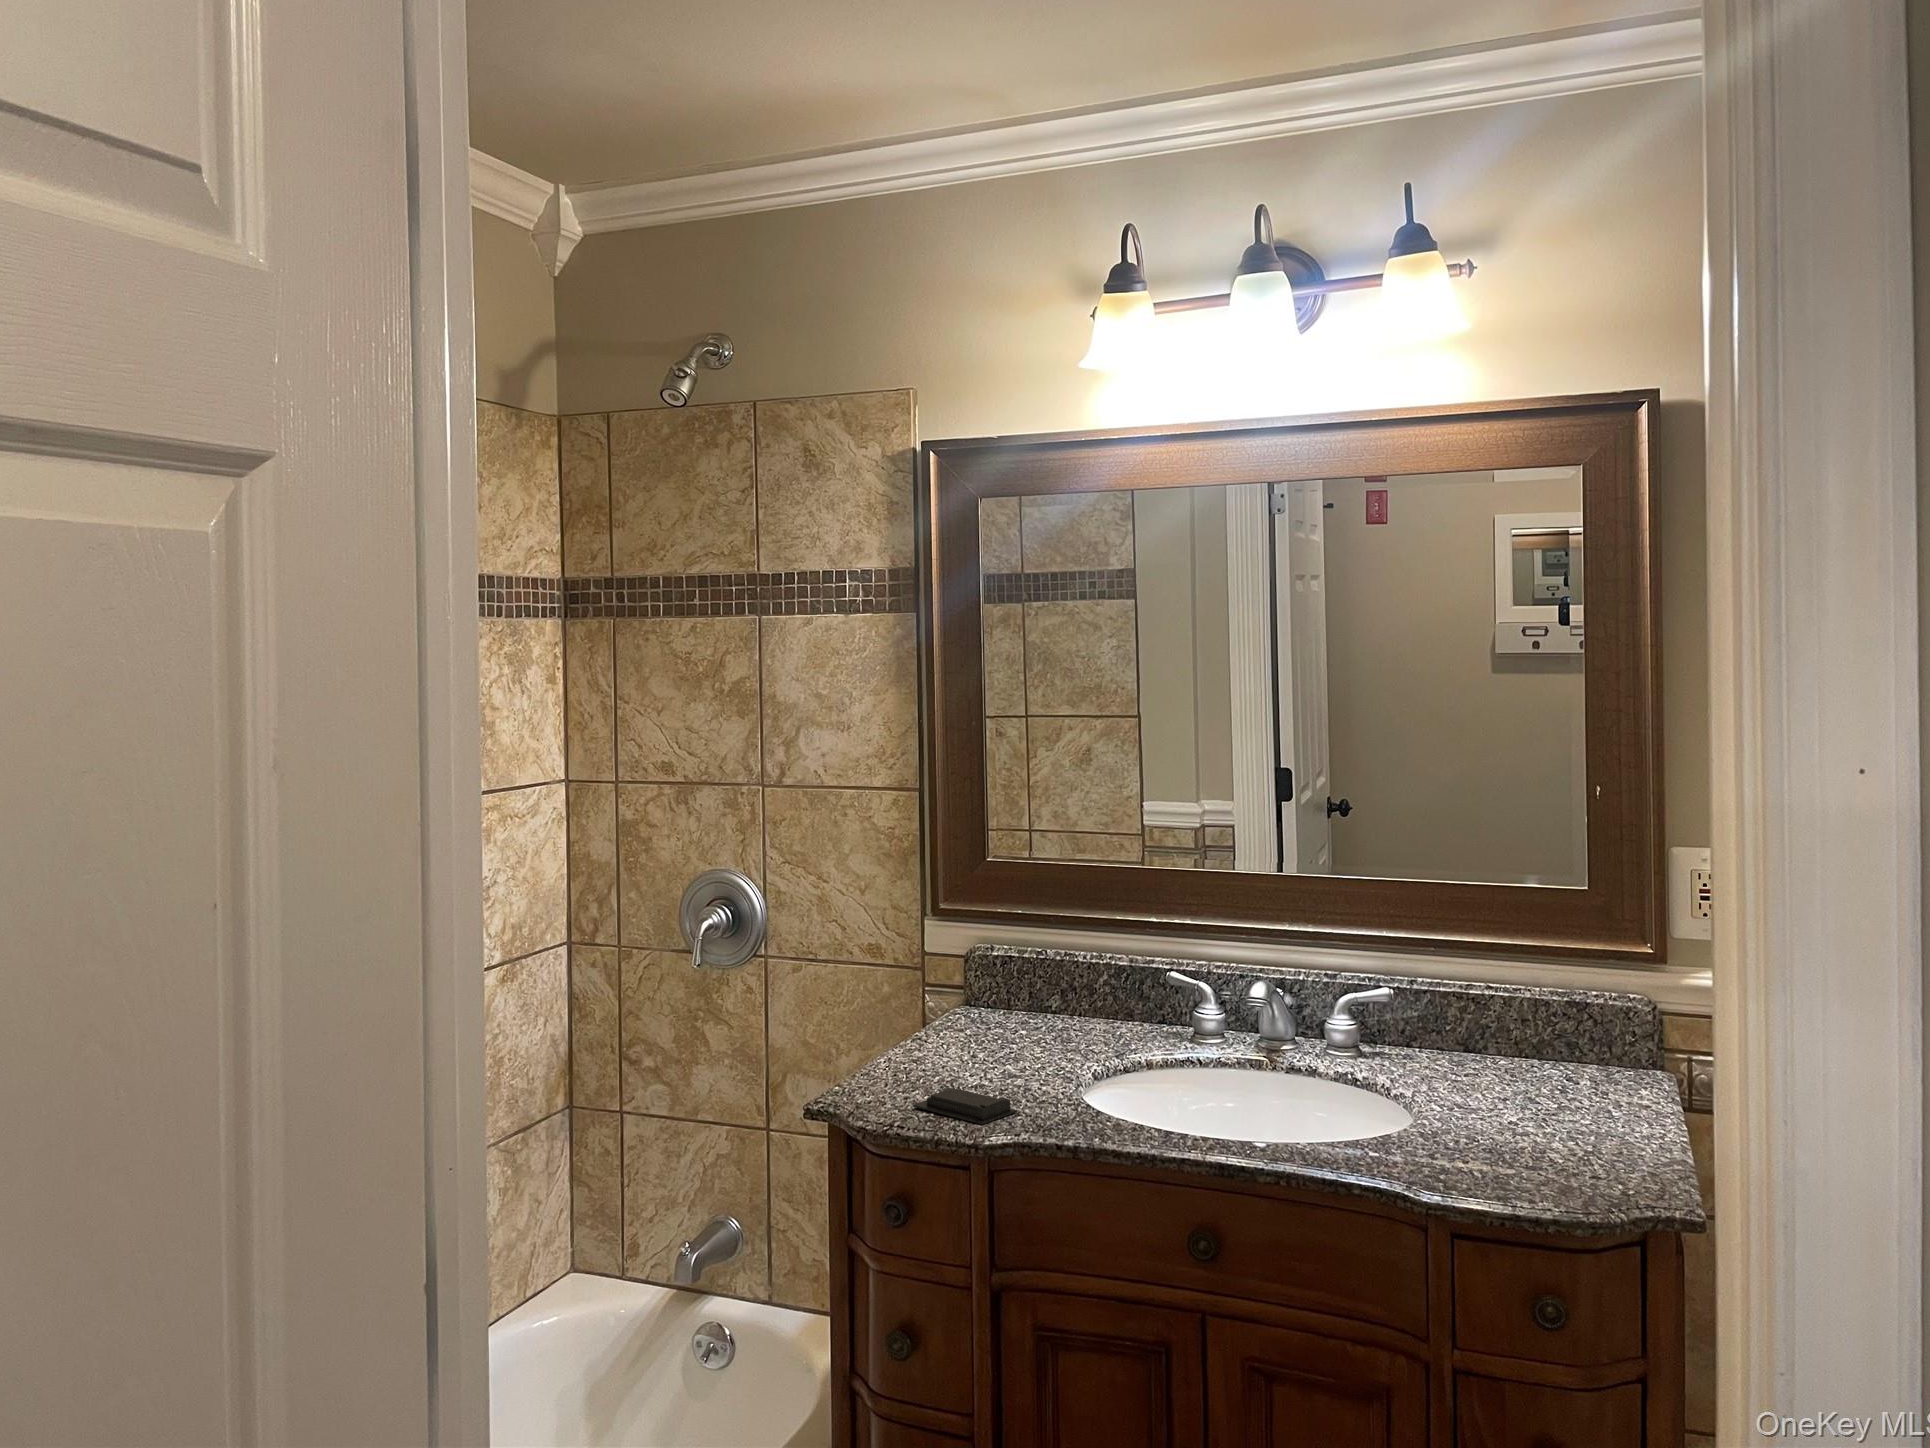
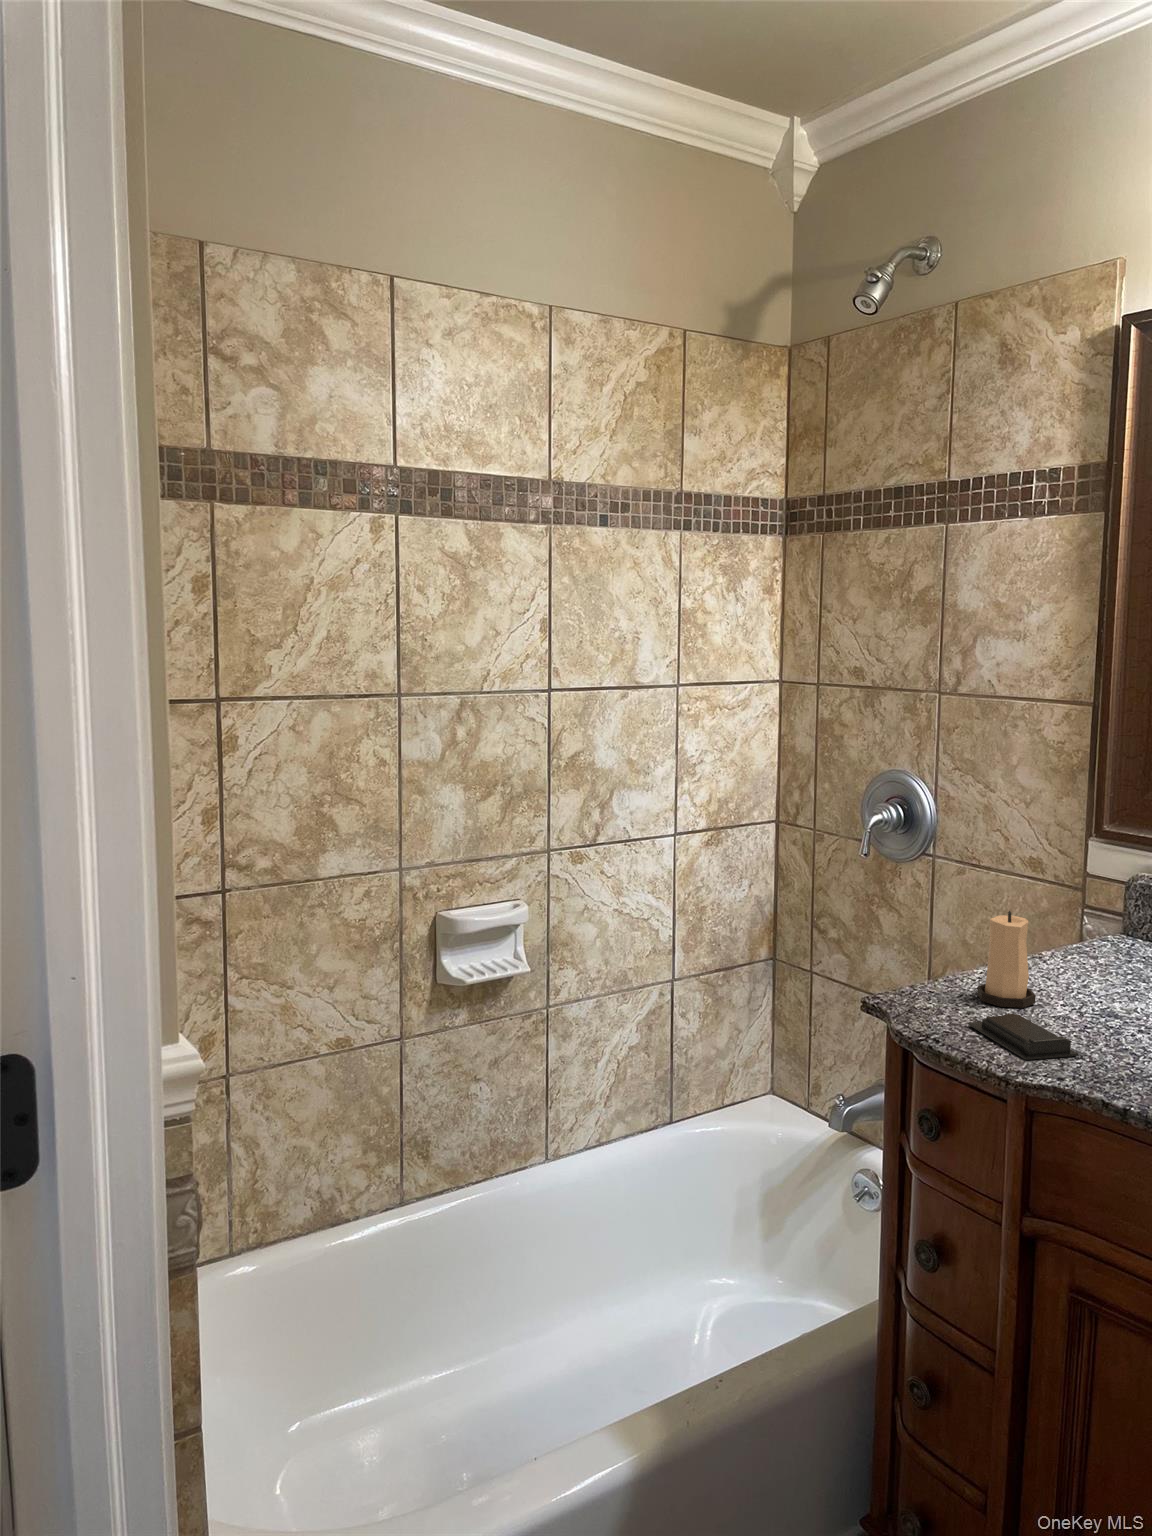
candle: none [897,993,949,1087] -> present [977,911,1036,1008]

